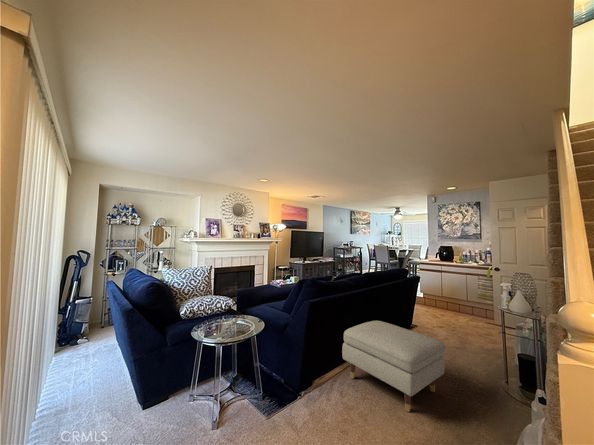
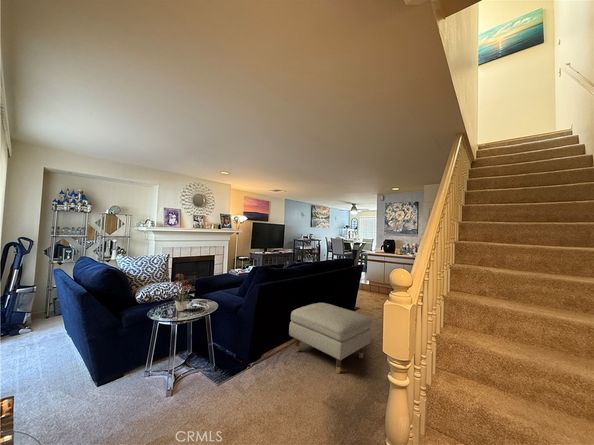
flower arrangement: none [214,287,239,330] -> present [172,274,193,311]

